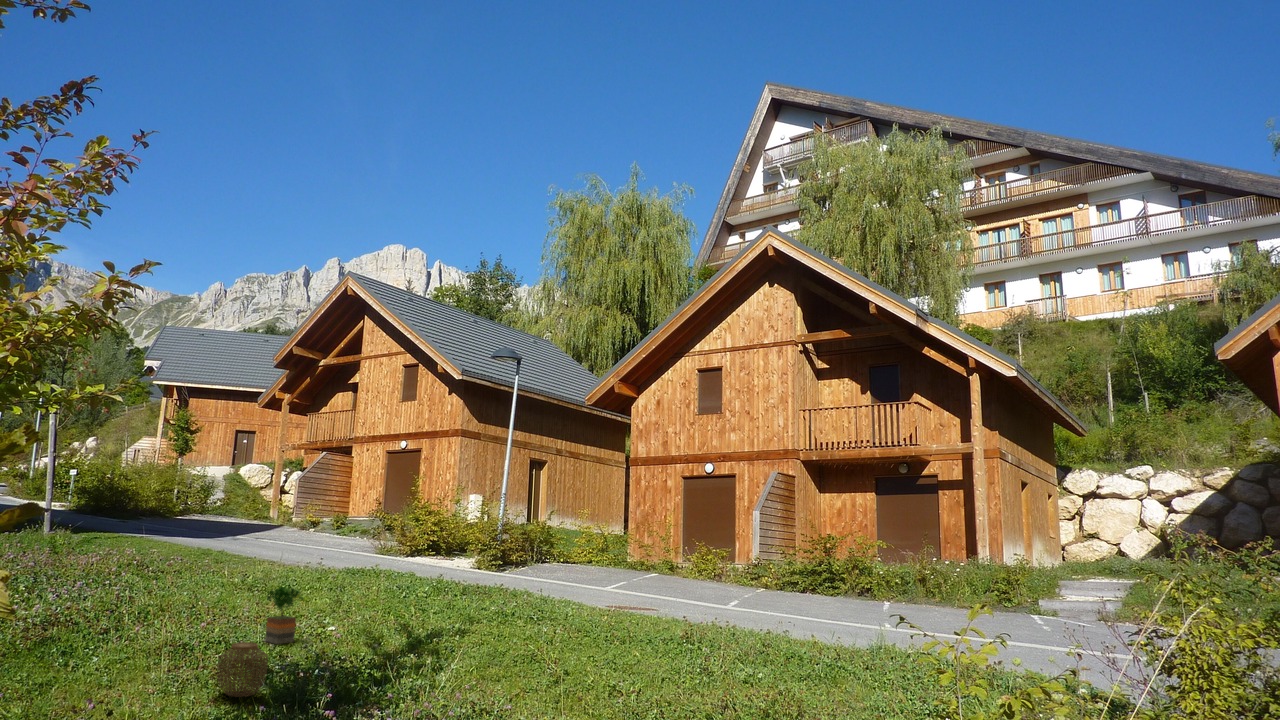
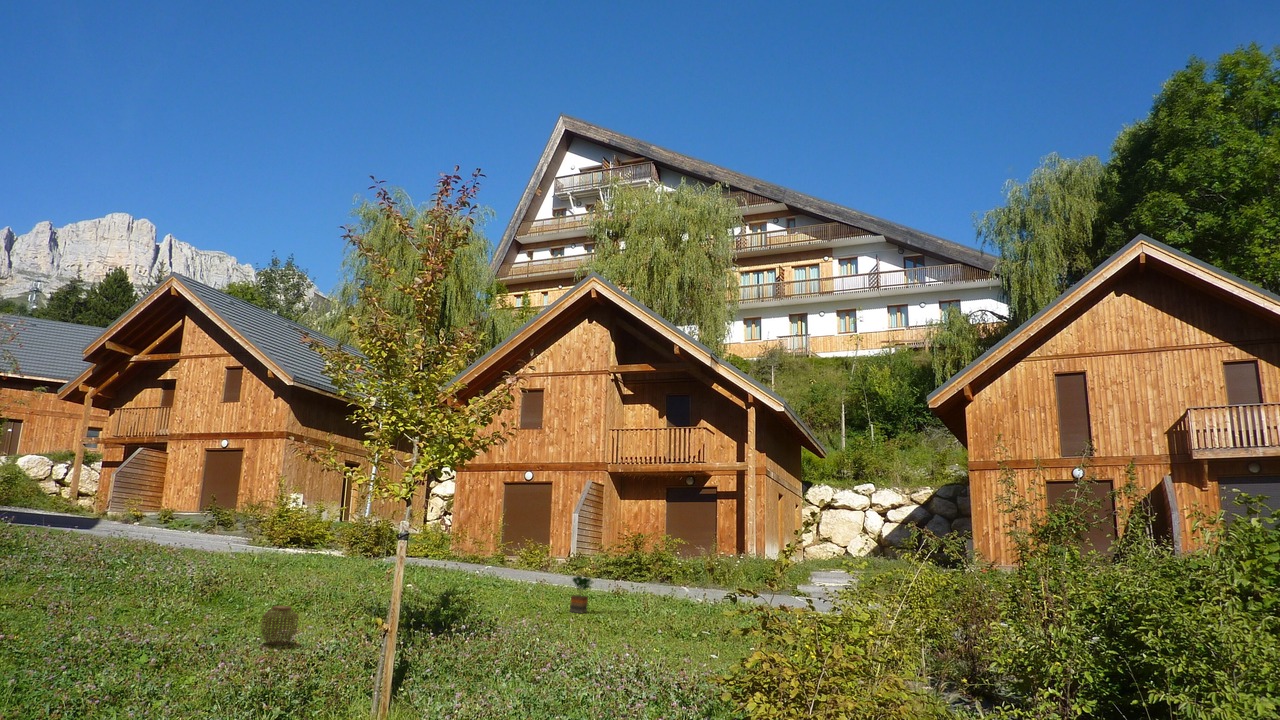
potted tree: present [265,587,303,644] -> present [570,576,593,613]

